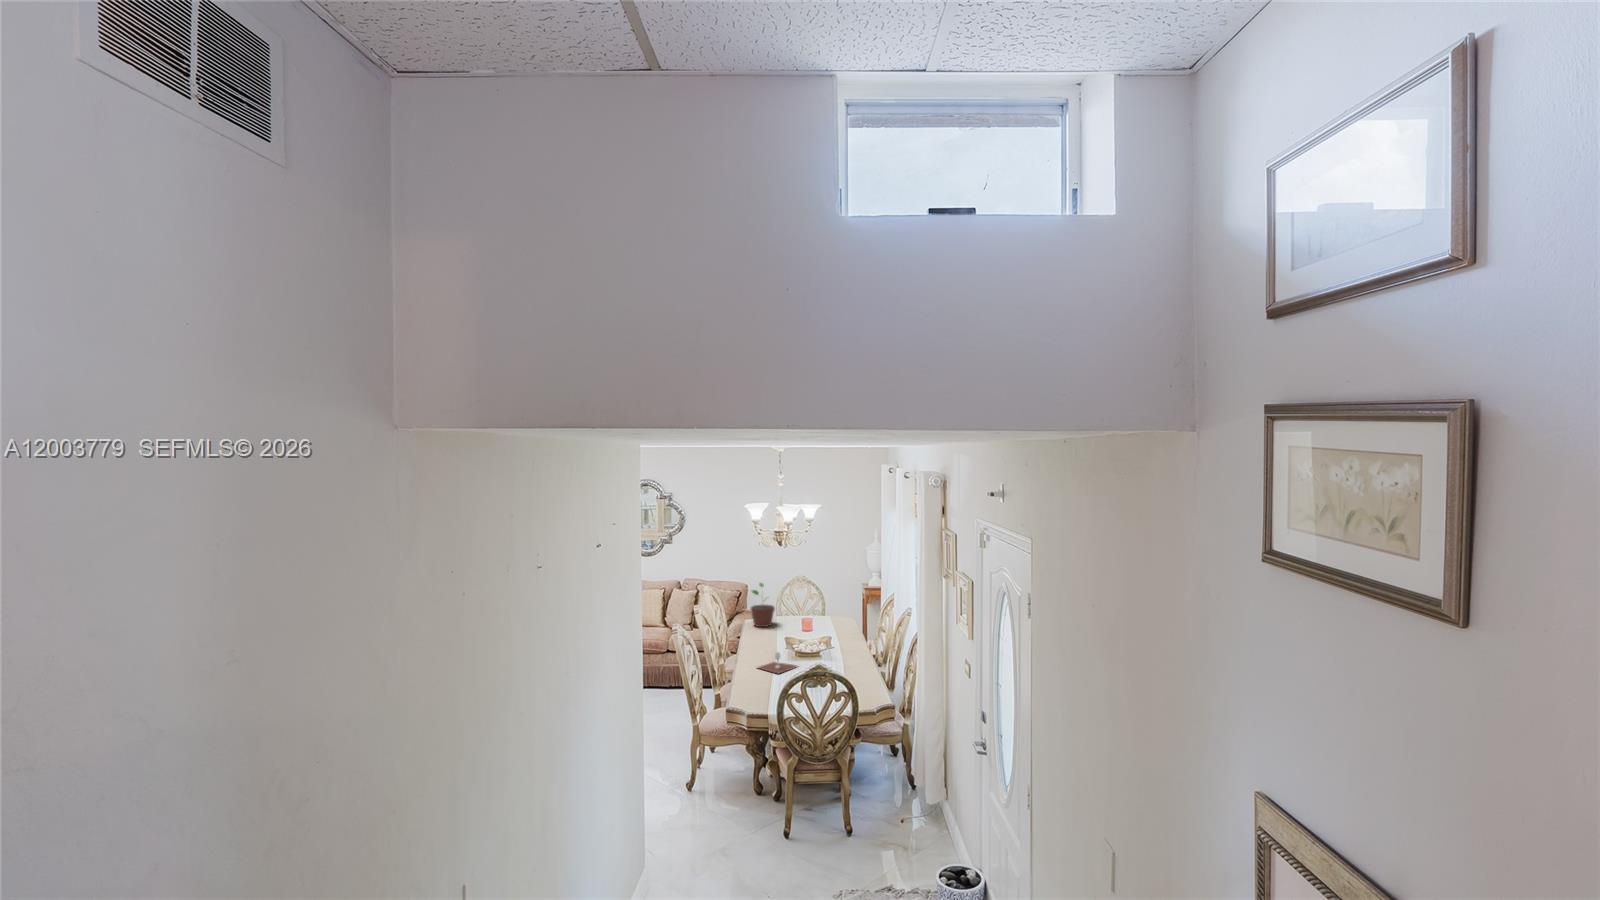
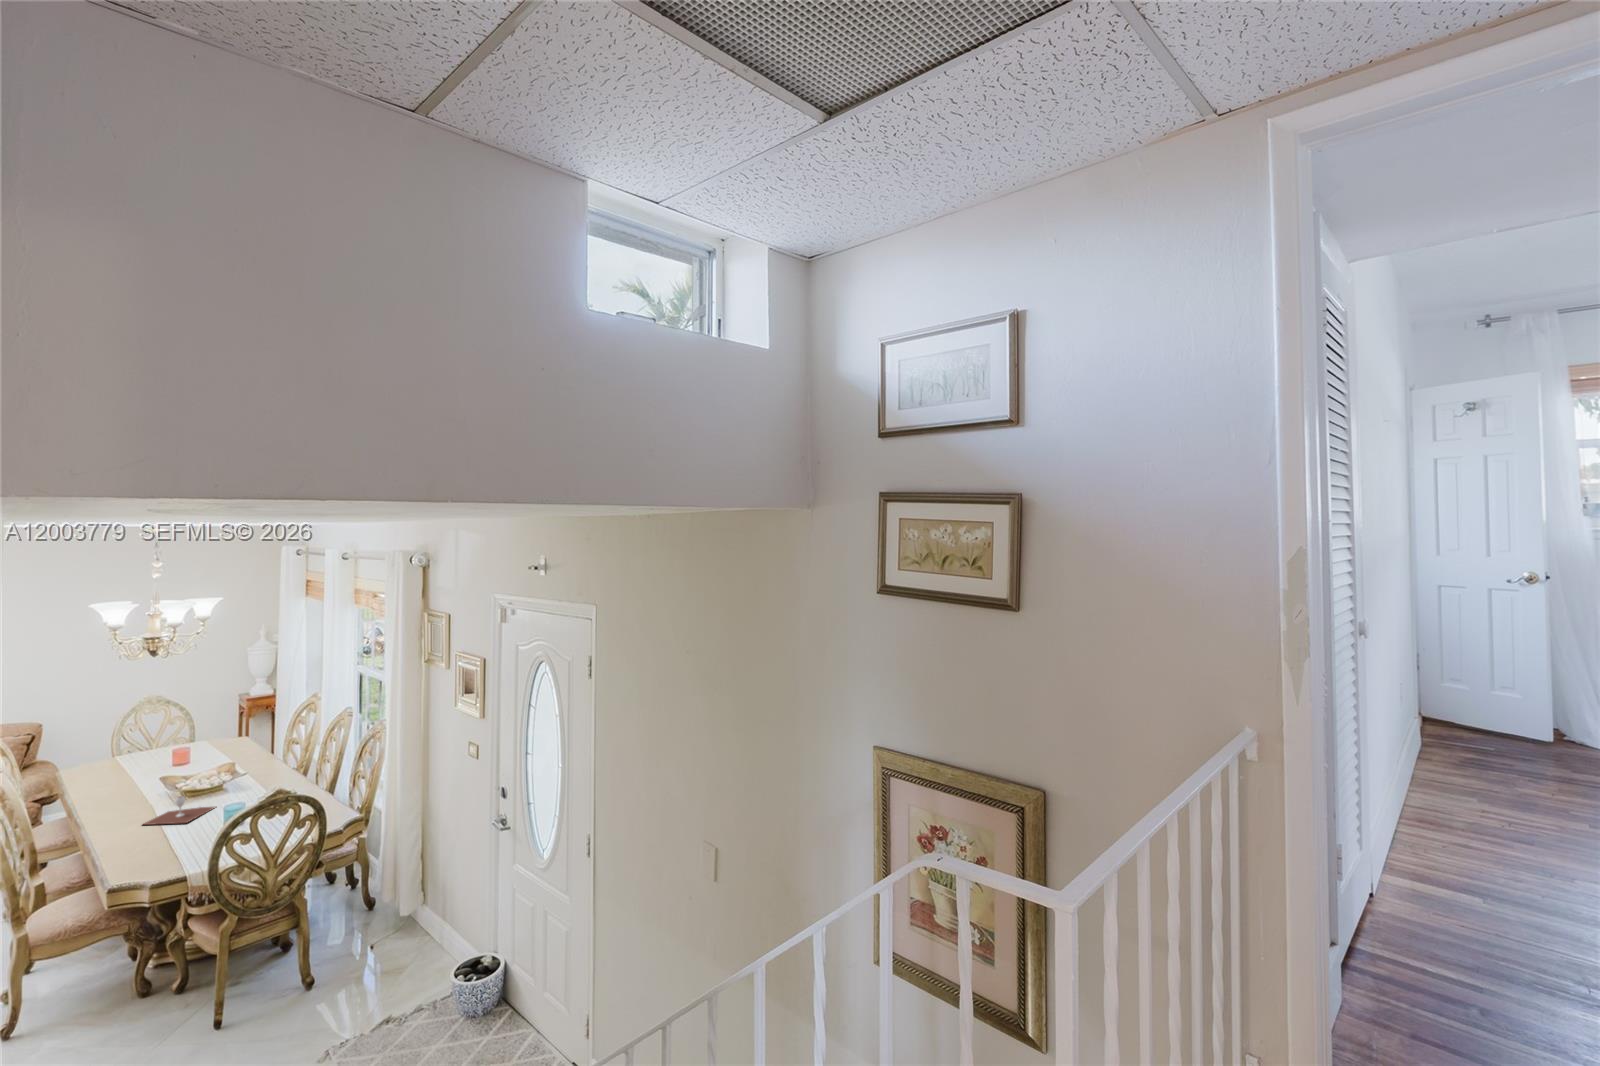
potted plant: present [750,583,775,627] -> none [98,712,144,774]

